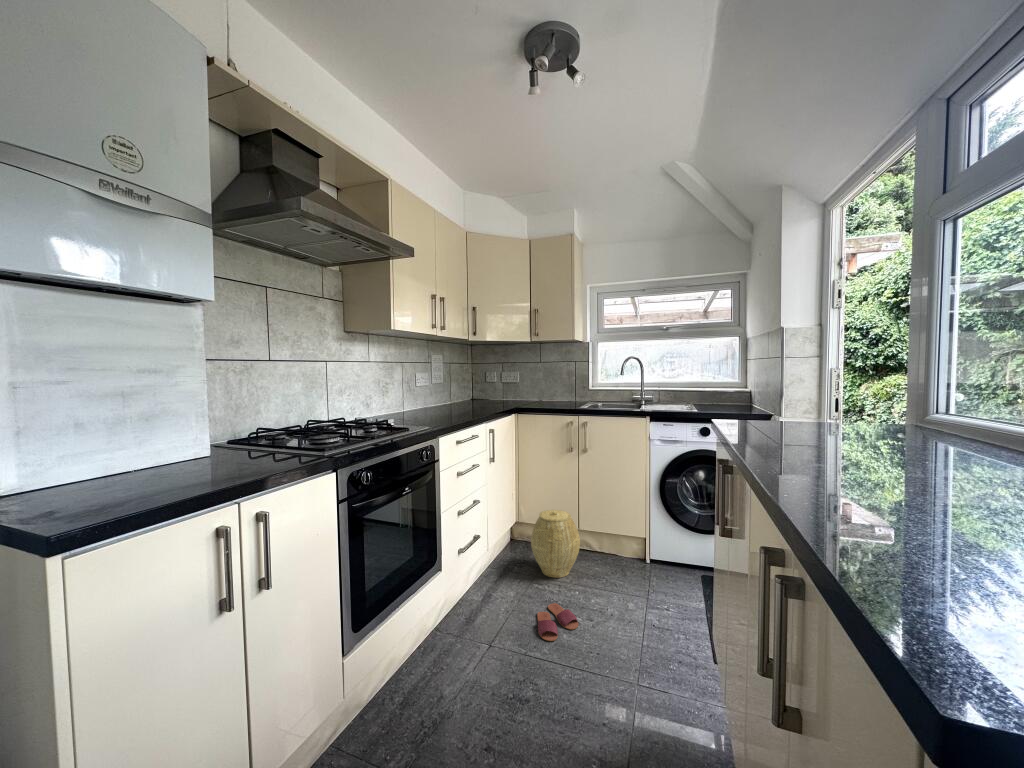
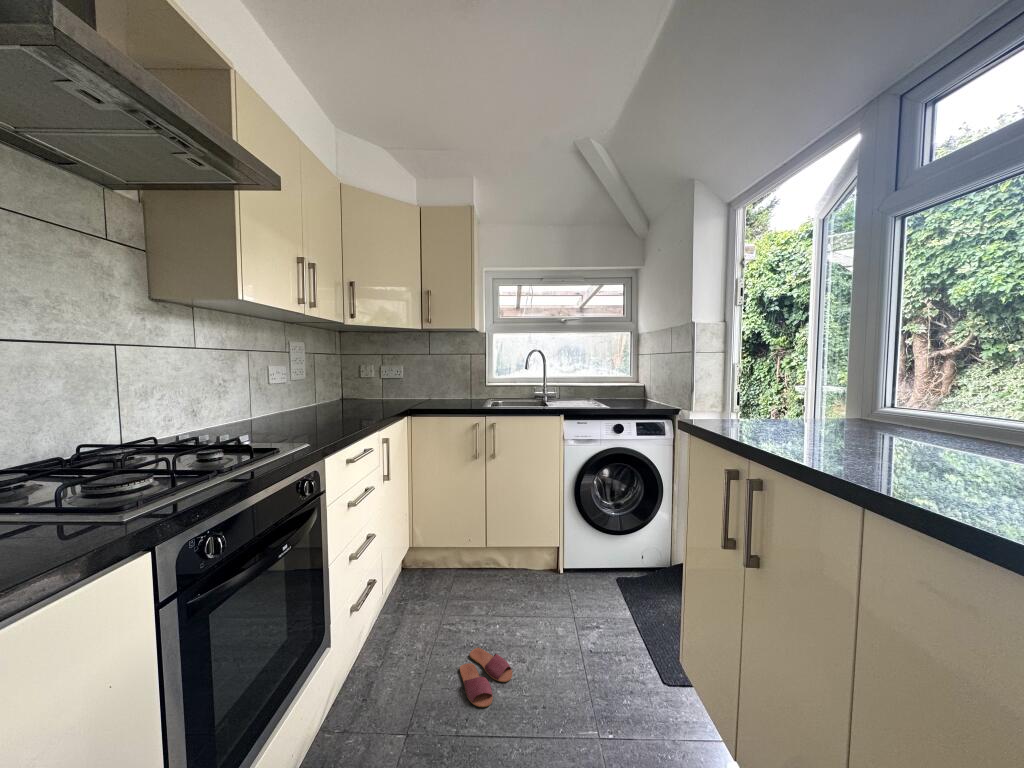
woven basket: present [531,510,580,578] -> none [436,528,494,611]

